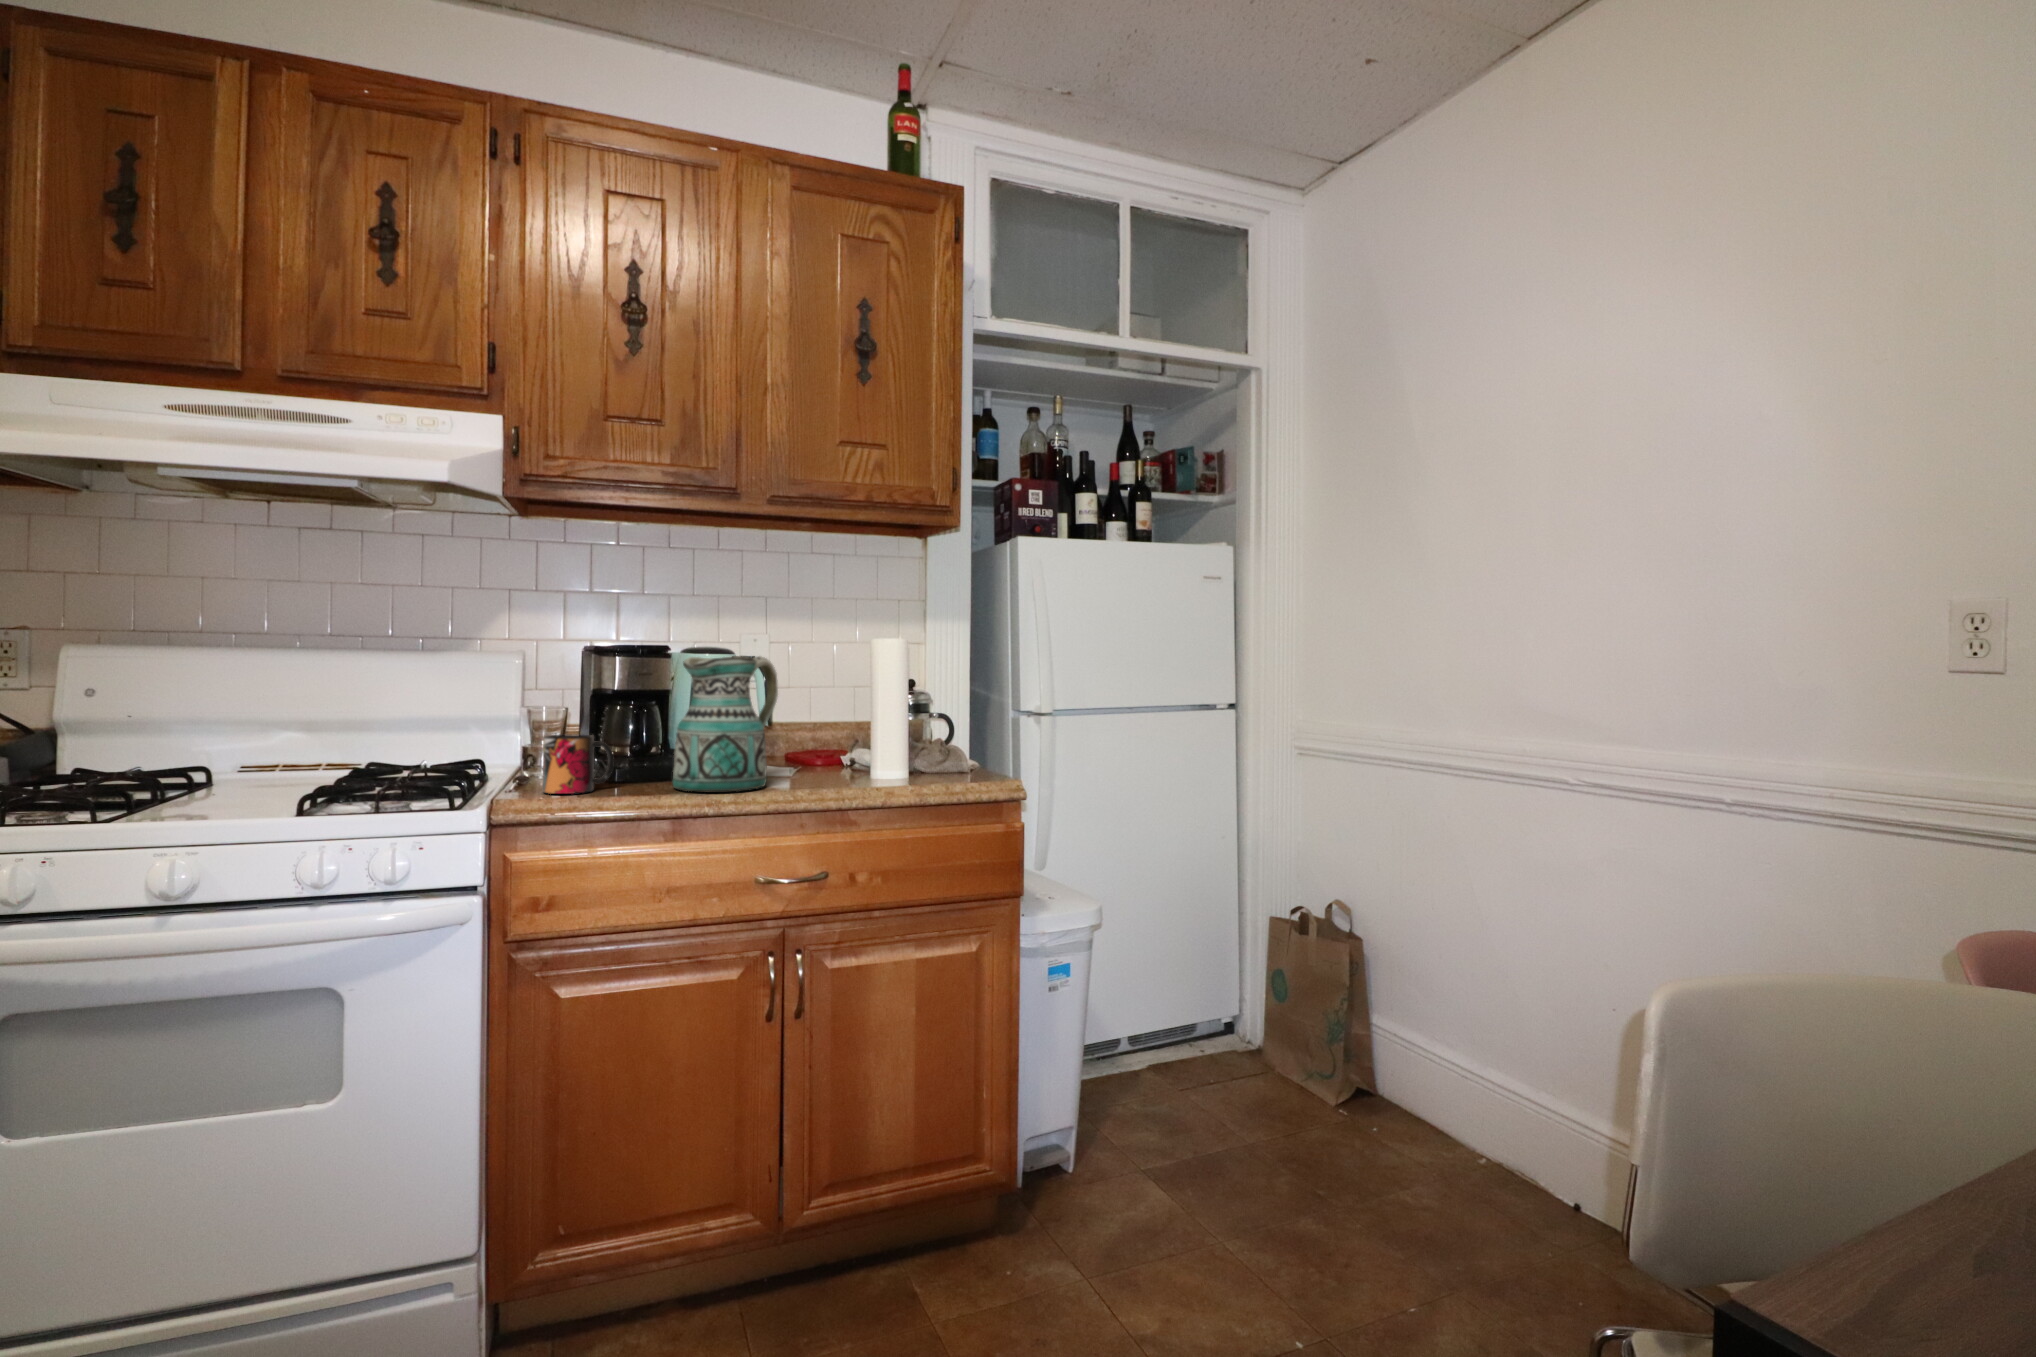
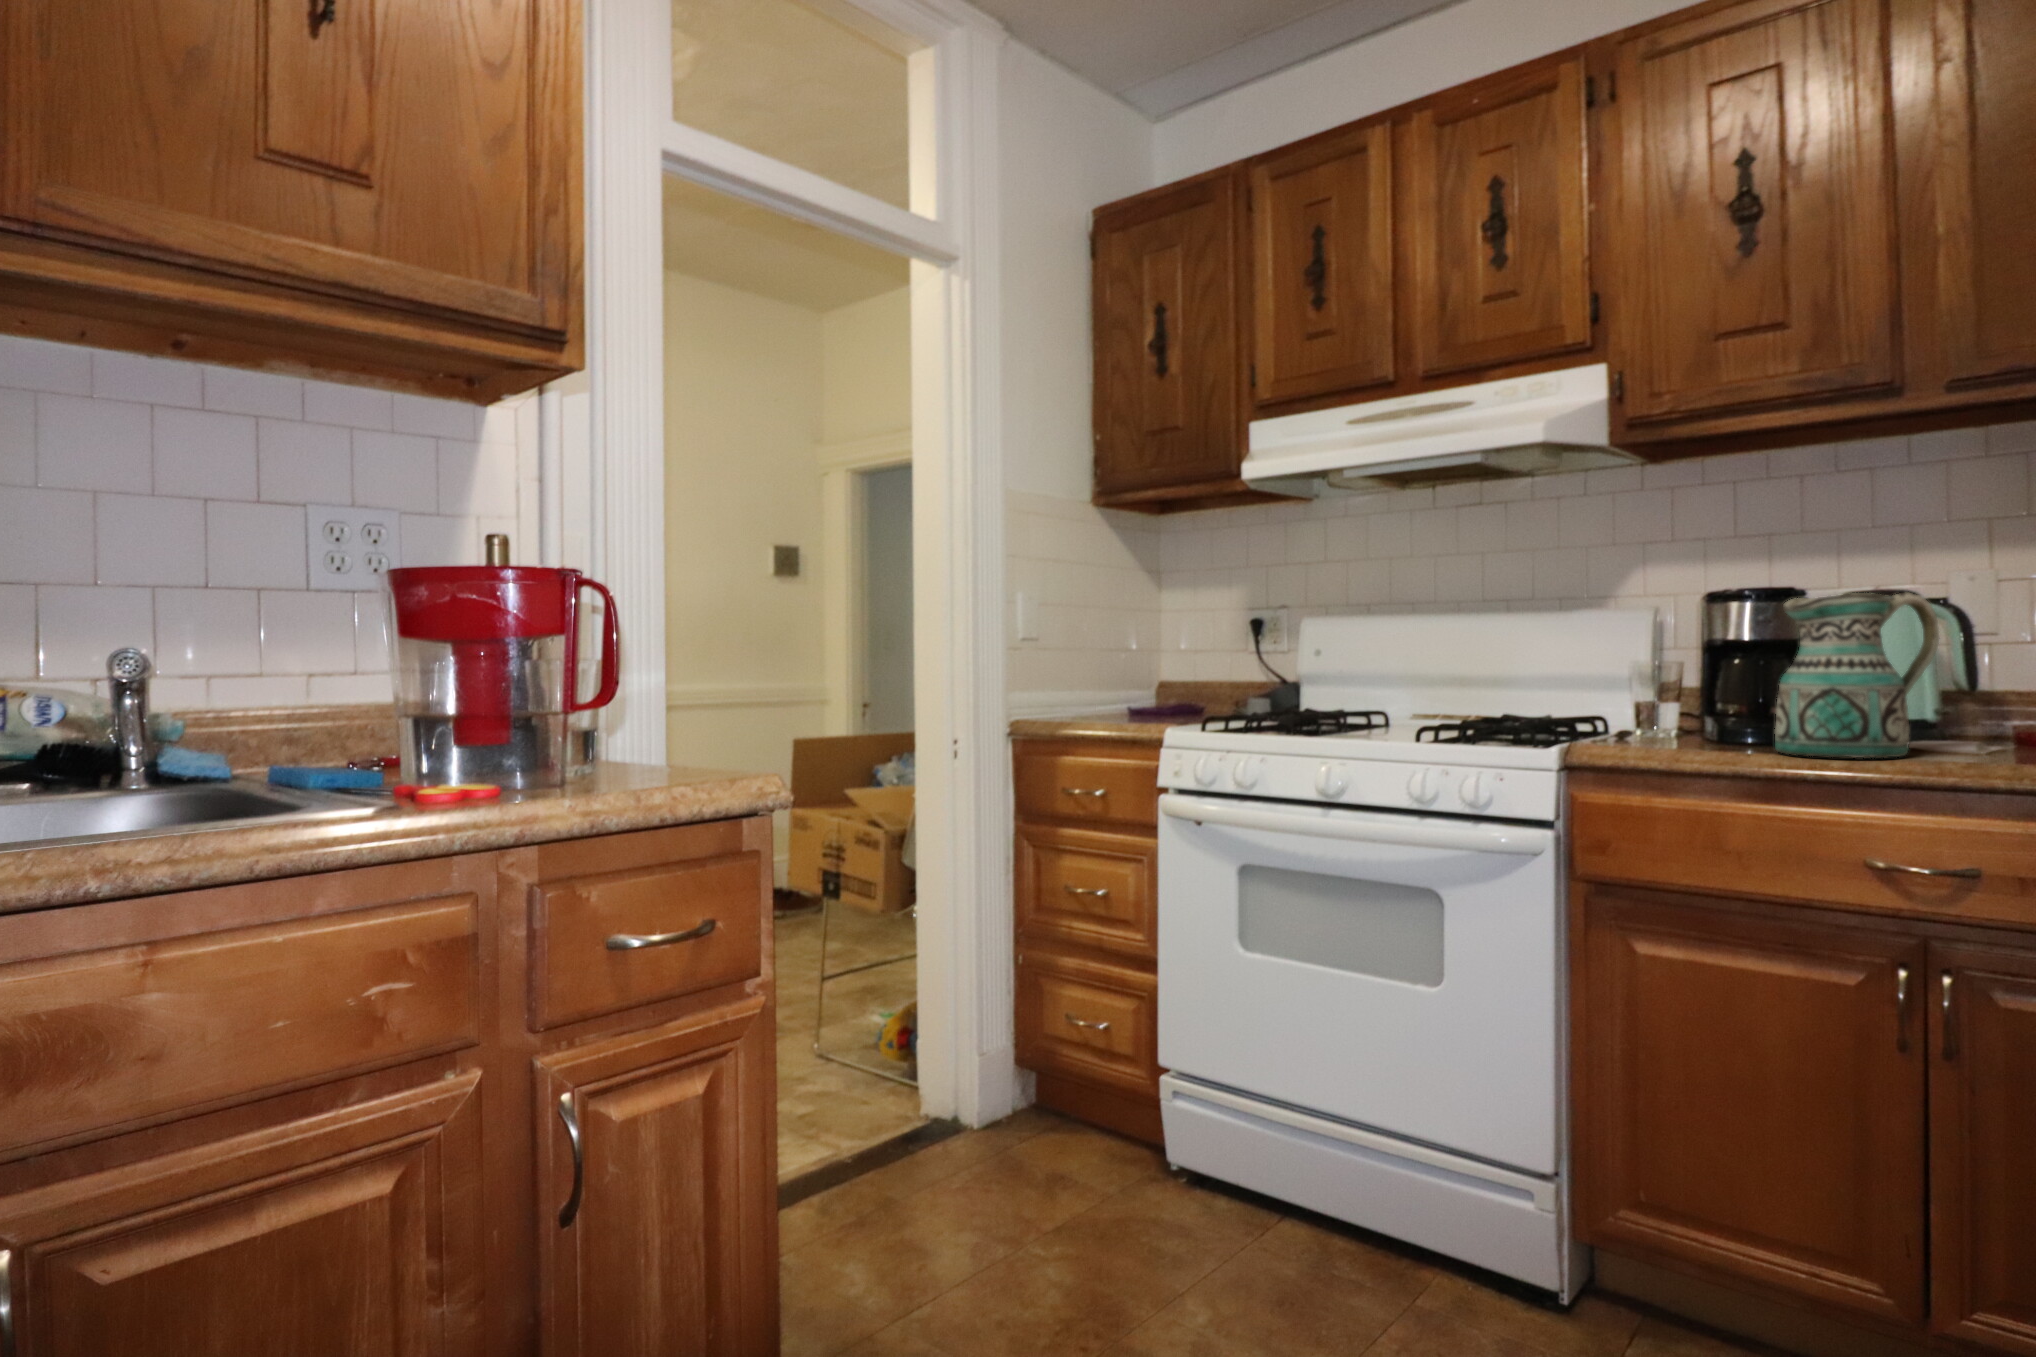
mug: present [543,735,614,794] -> none [1626,688,1706,748]

